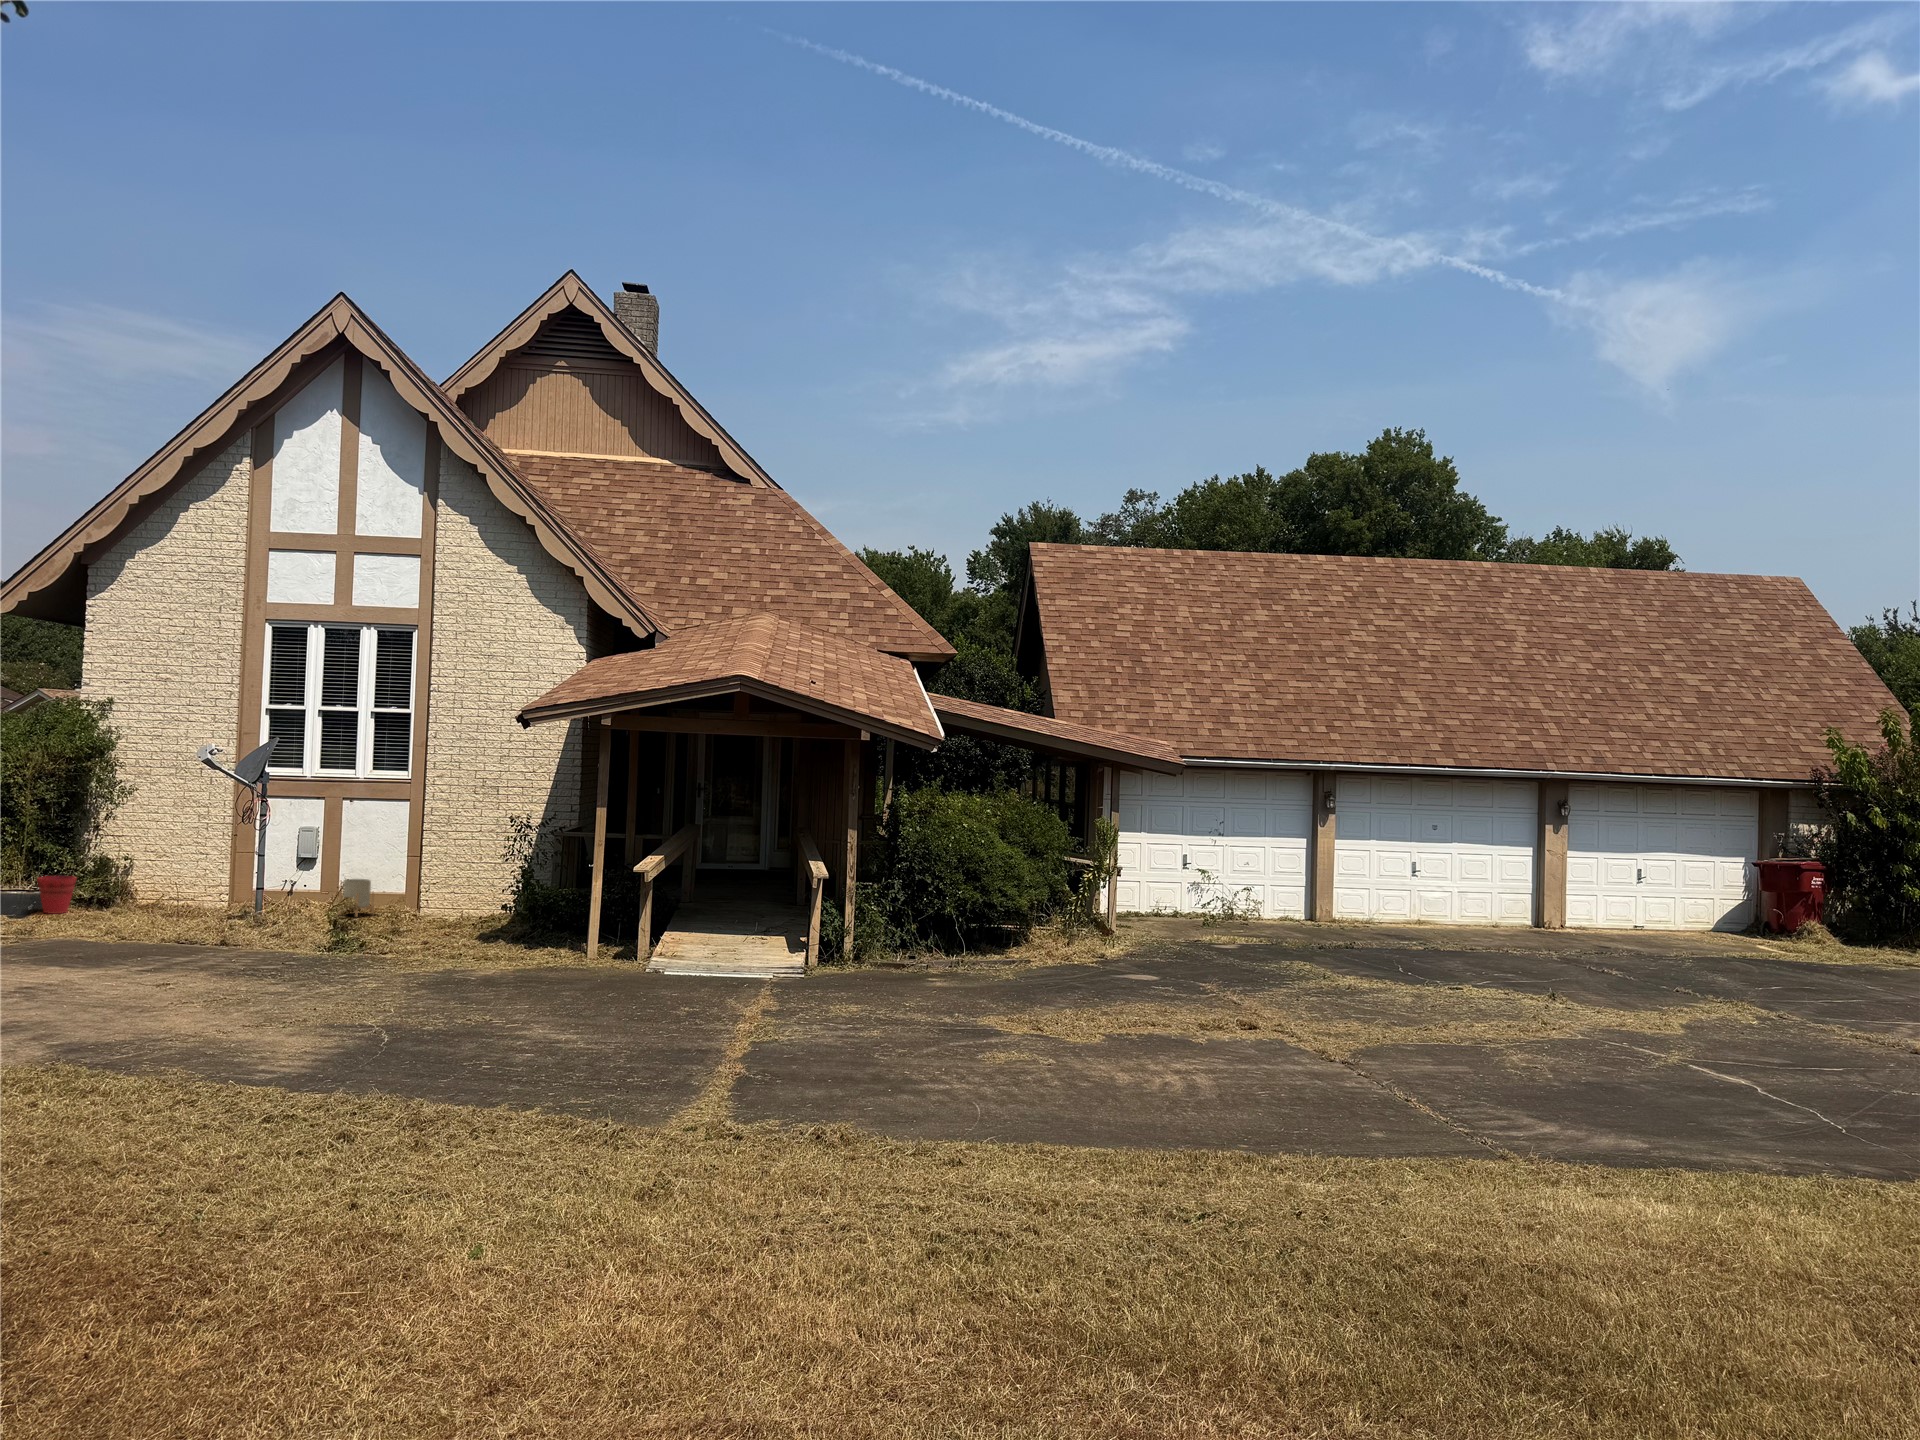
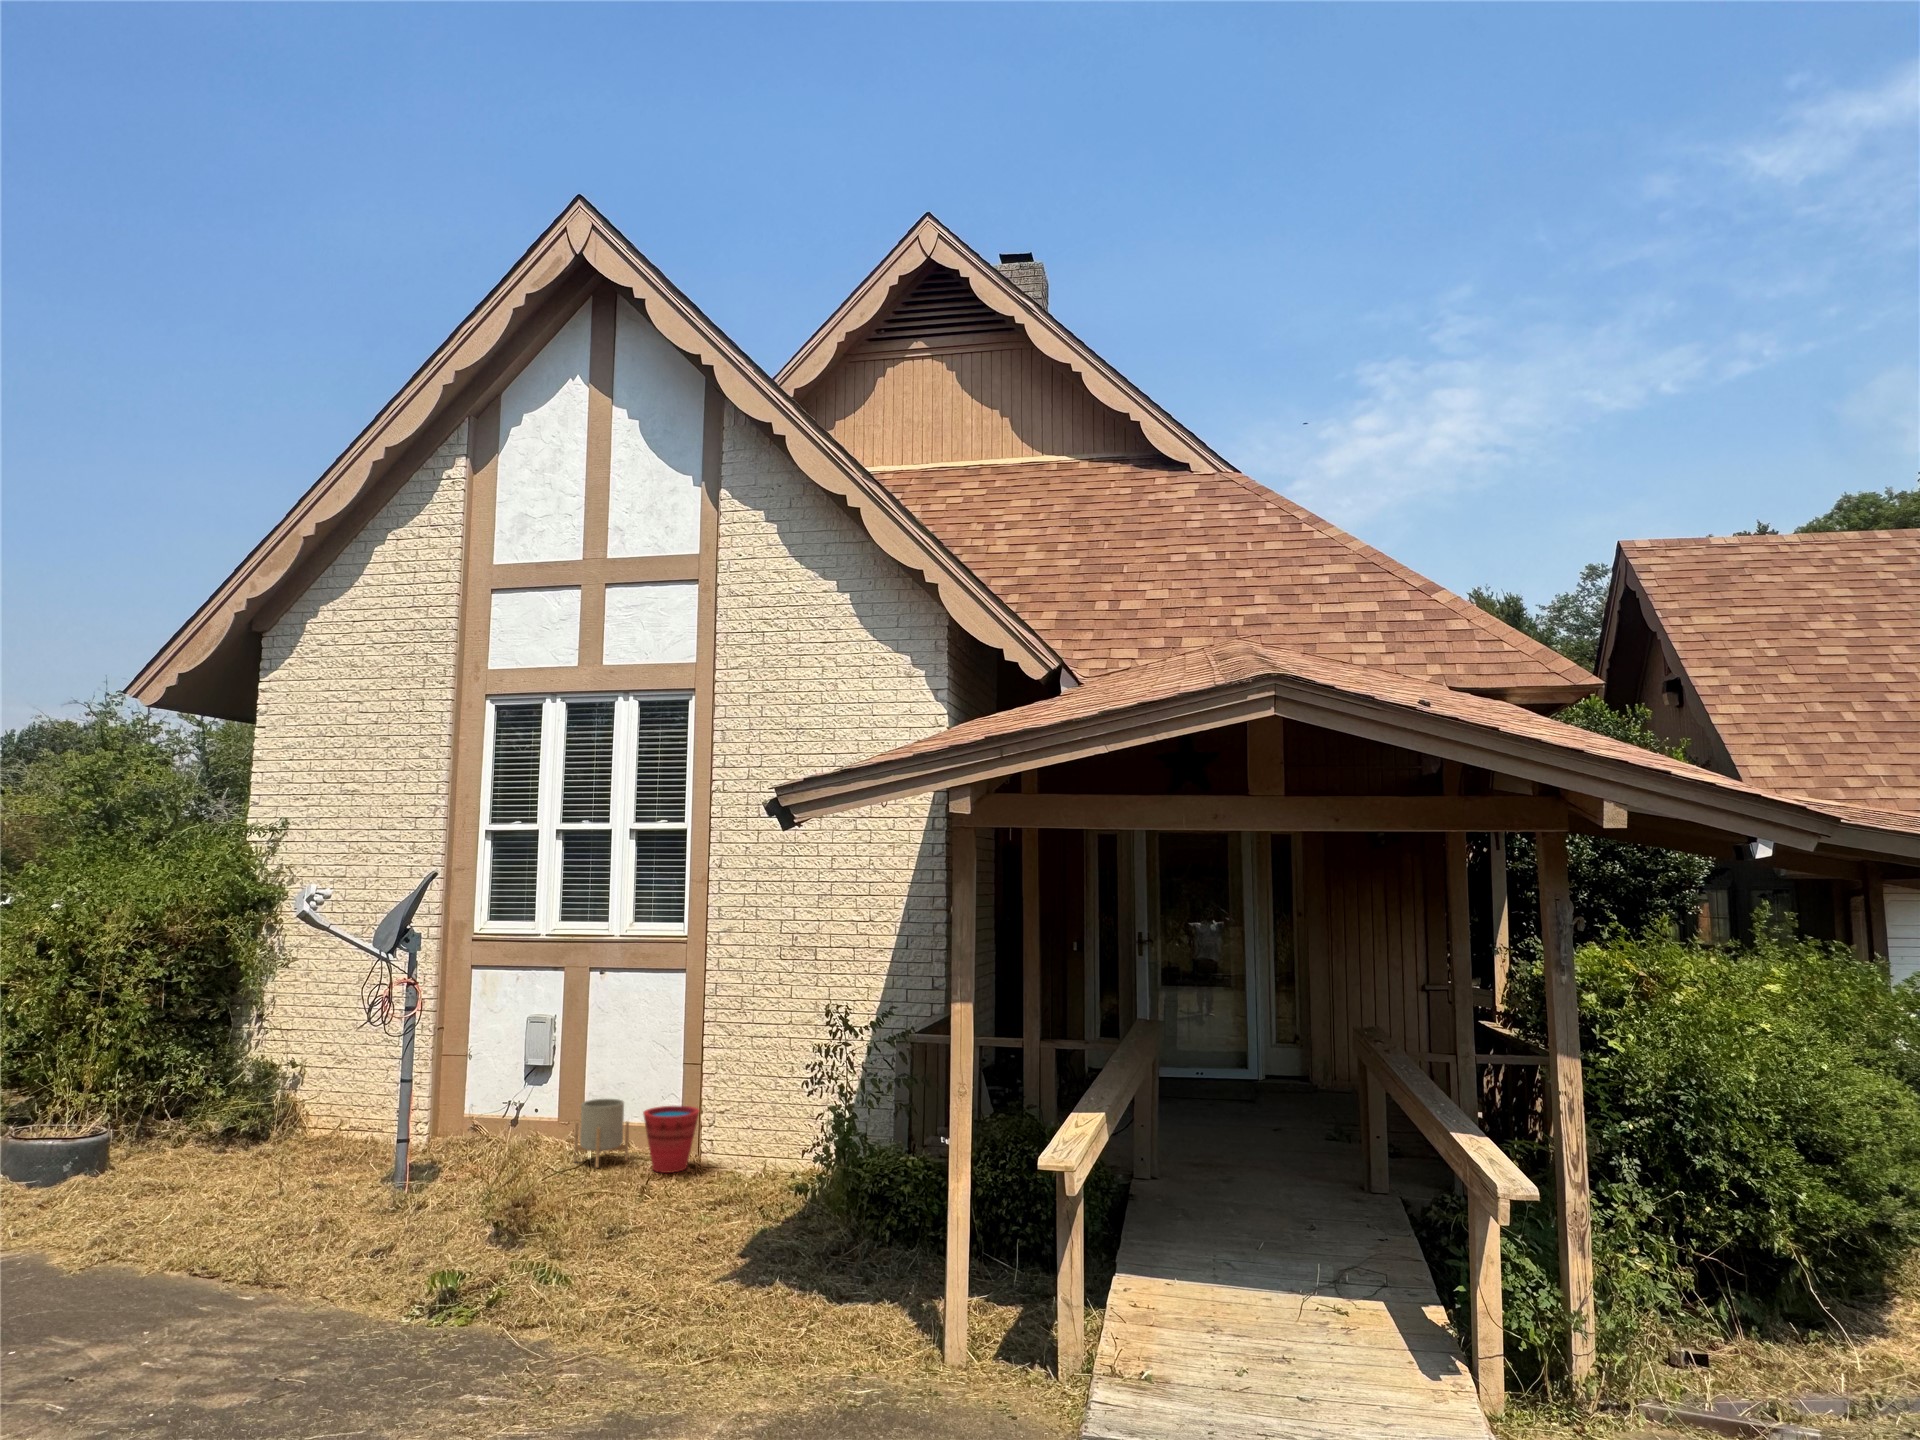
bucket: present [37,876,77,914] -> present [643,1106,699,1173]

